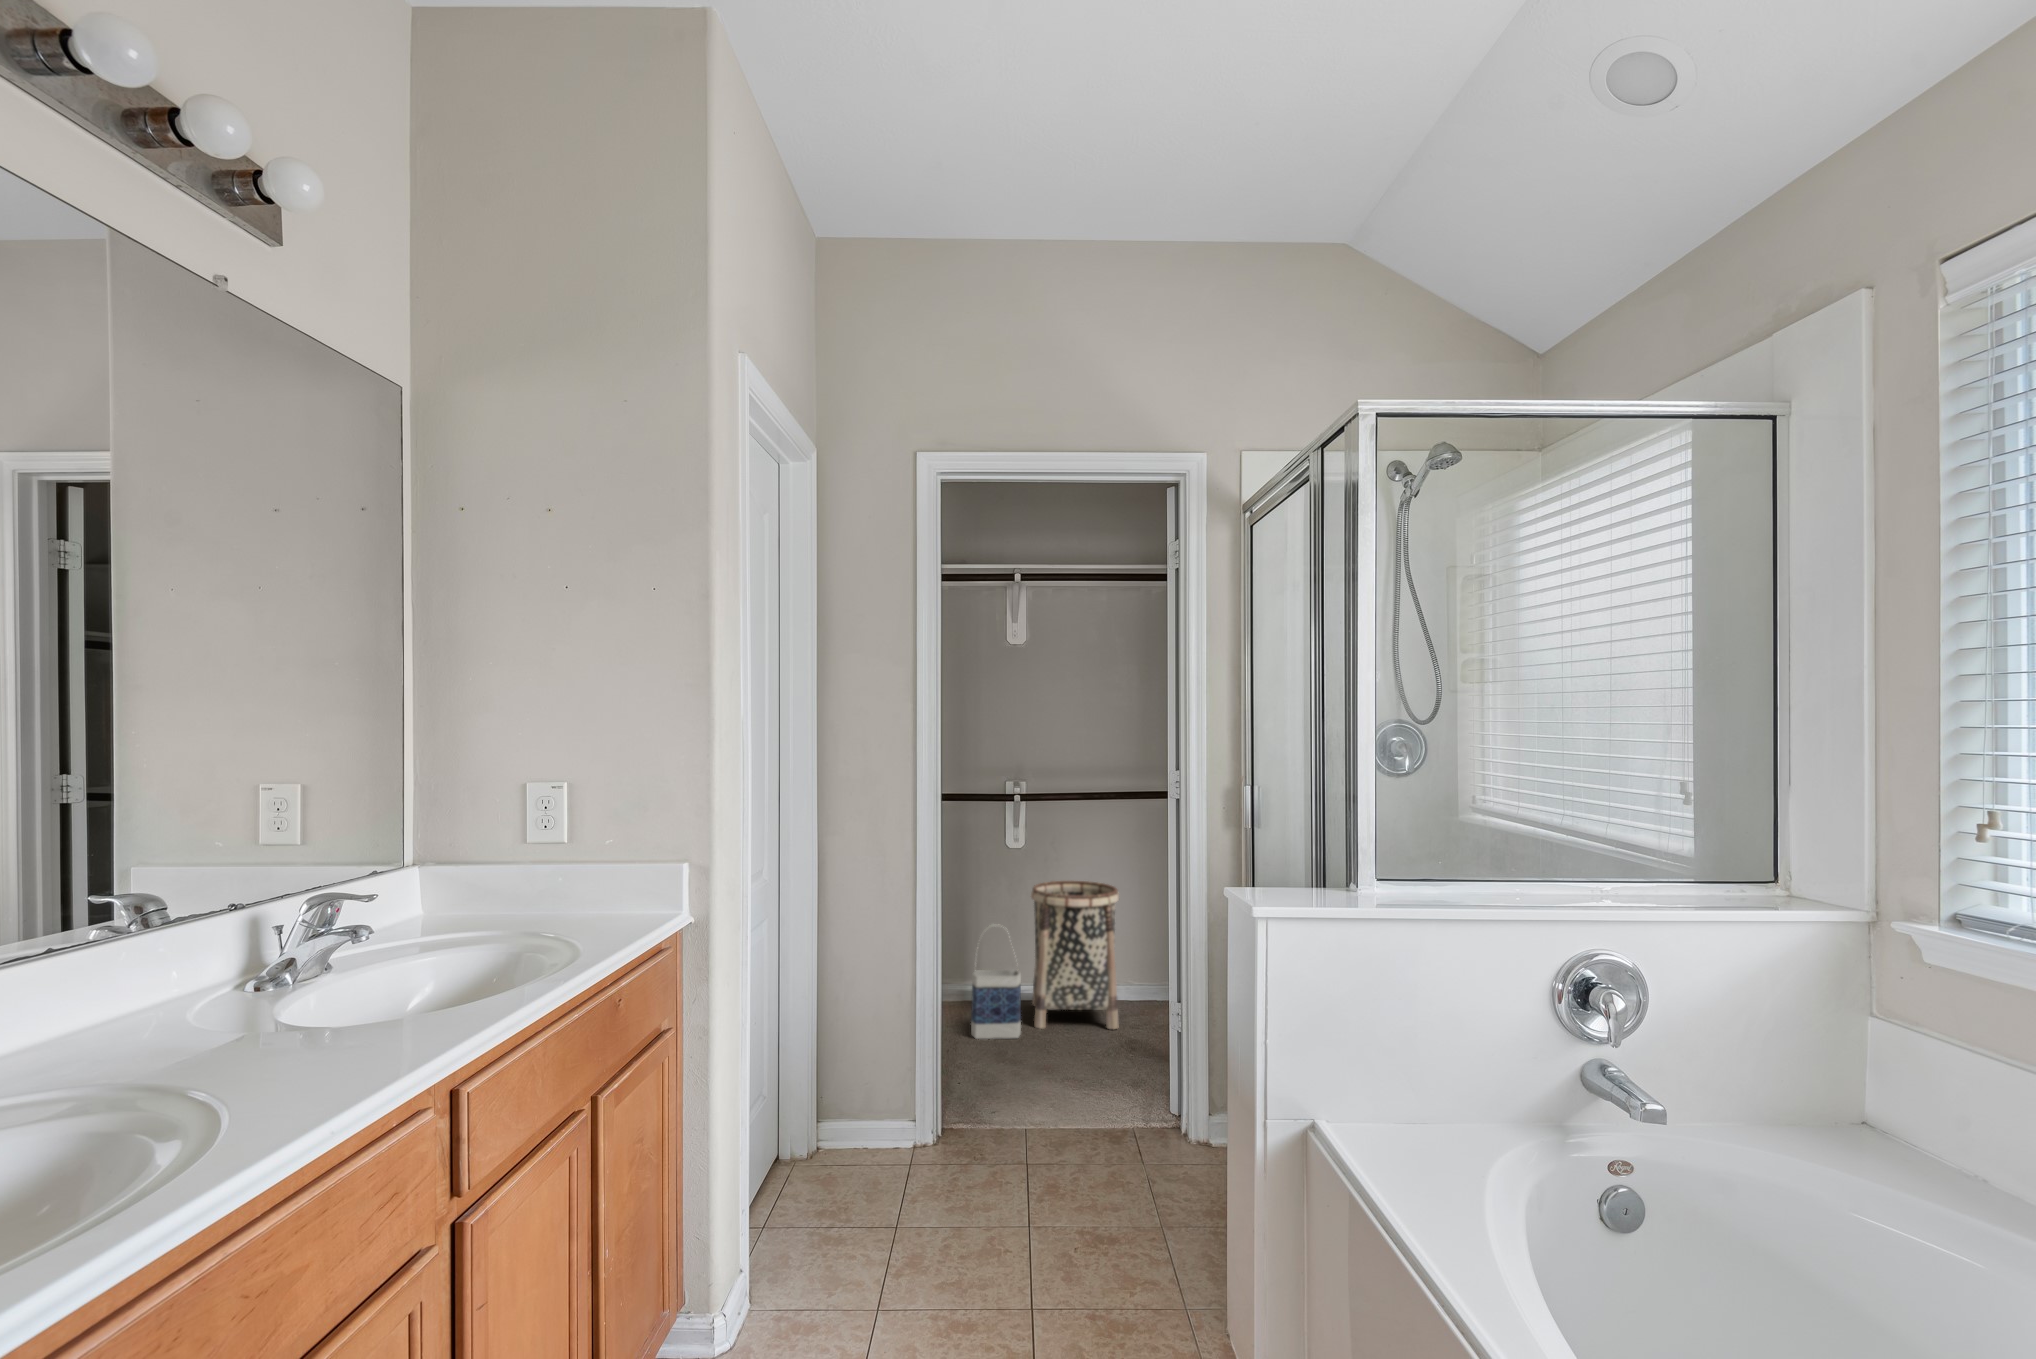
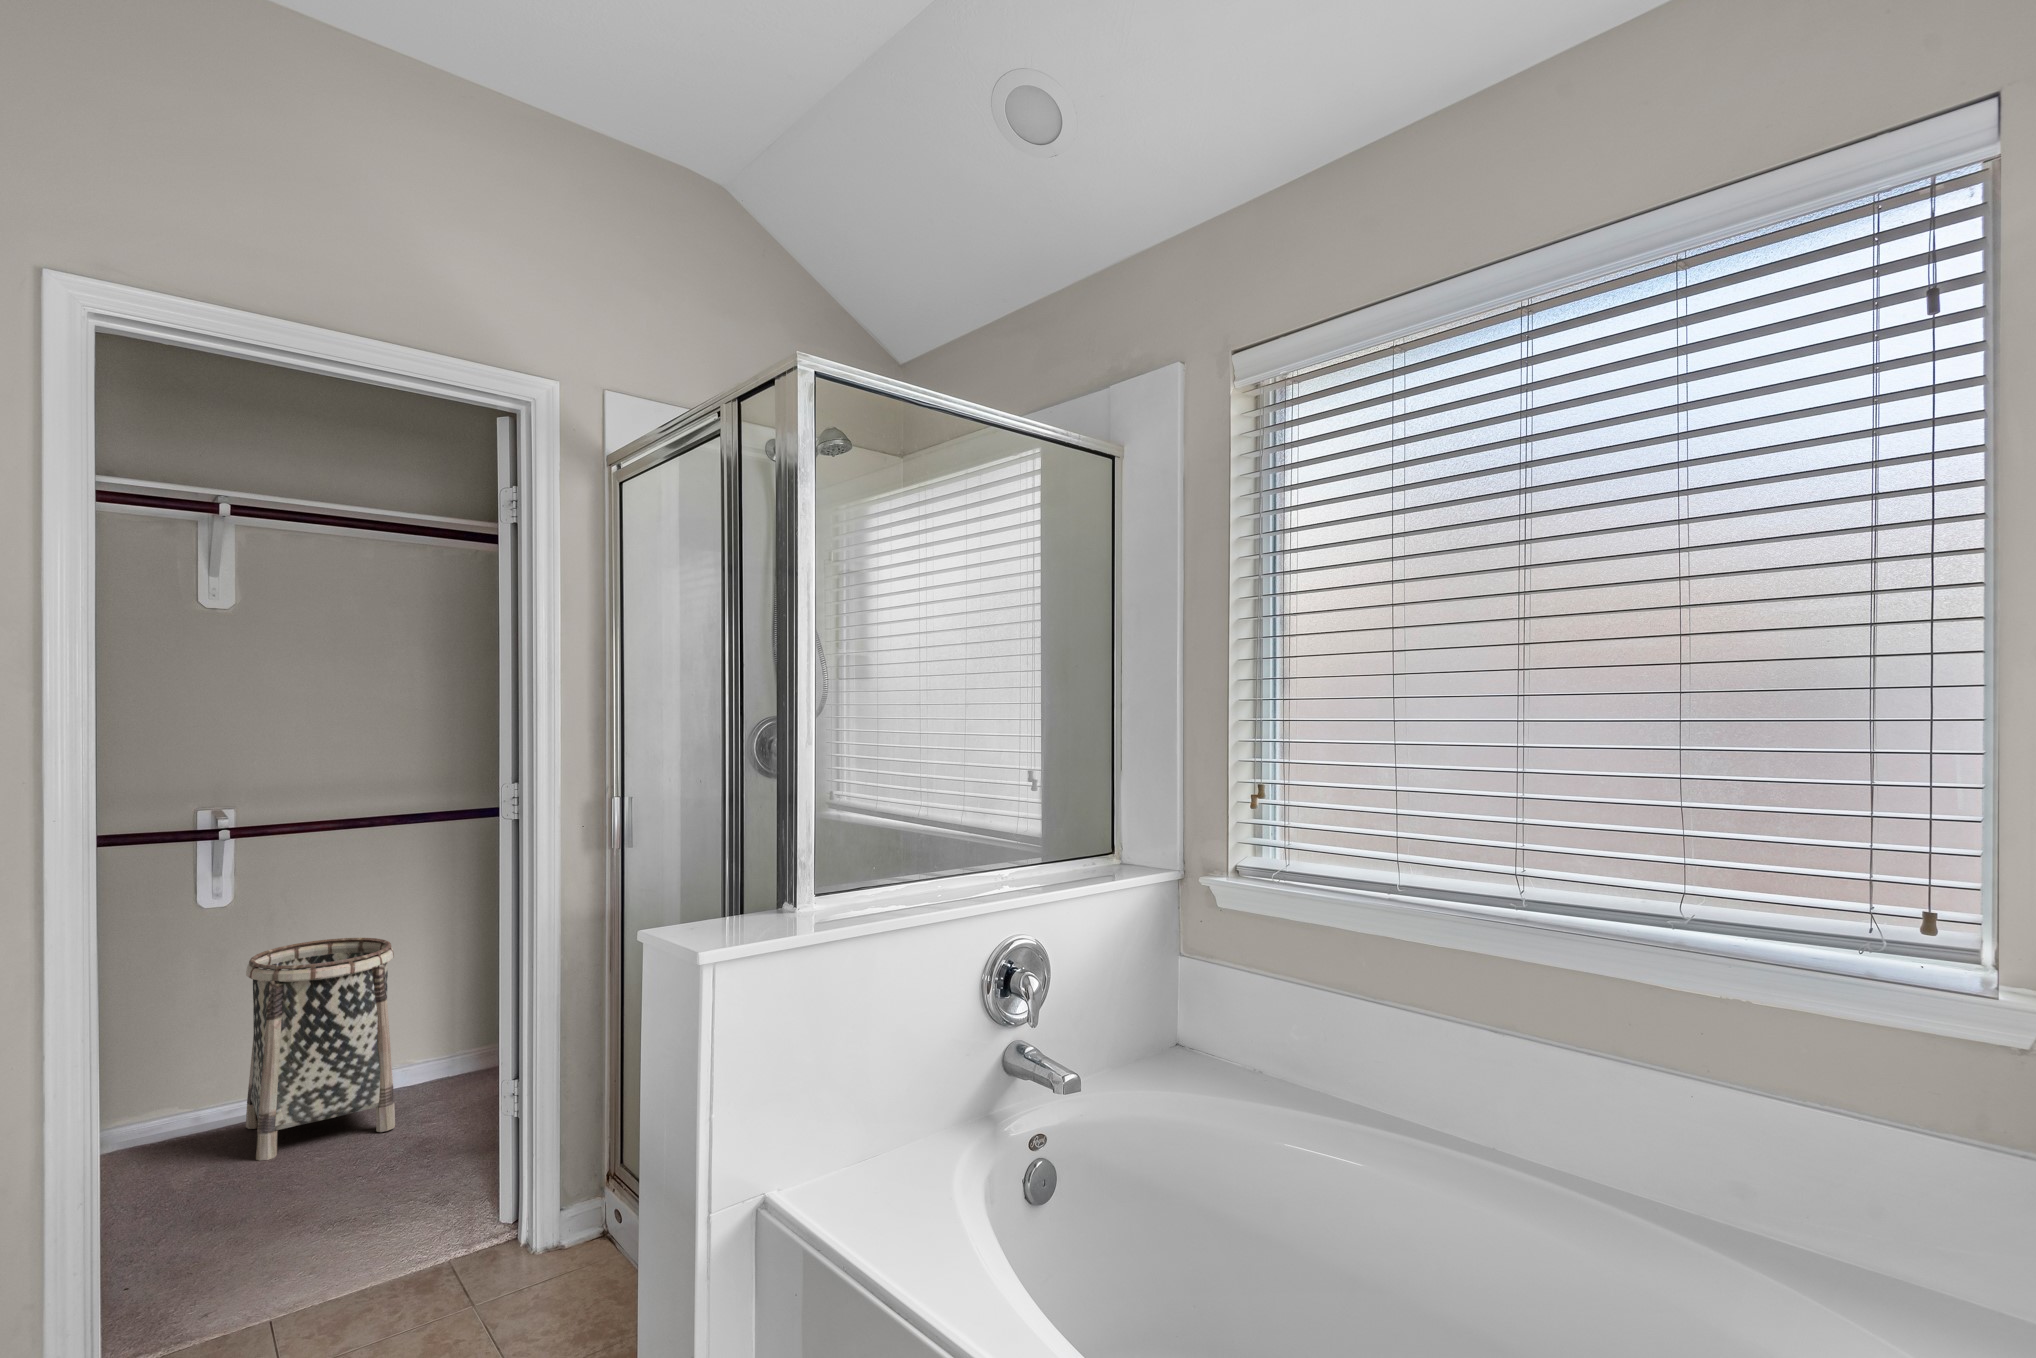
bag: present [971,924,1021,1039] -> none [141,1026,235,1206]

